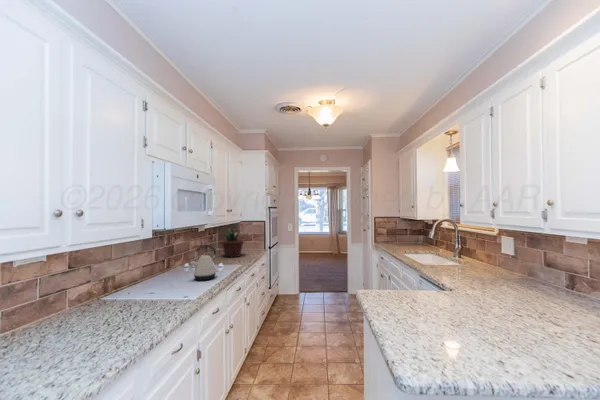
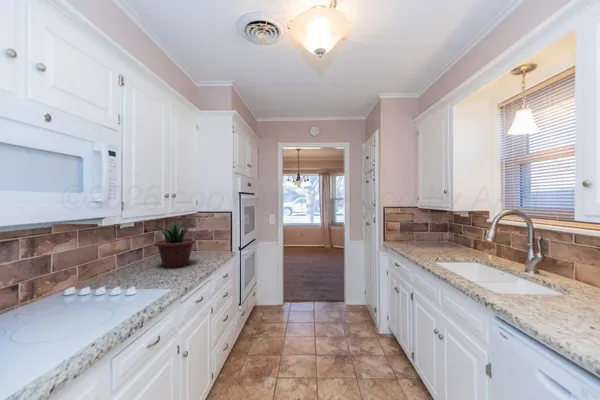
kettle: present [191,245,217,280] -> none [41,258,111,333]

